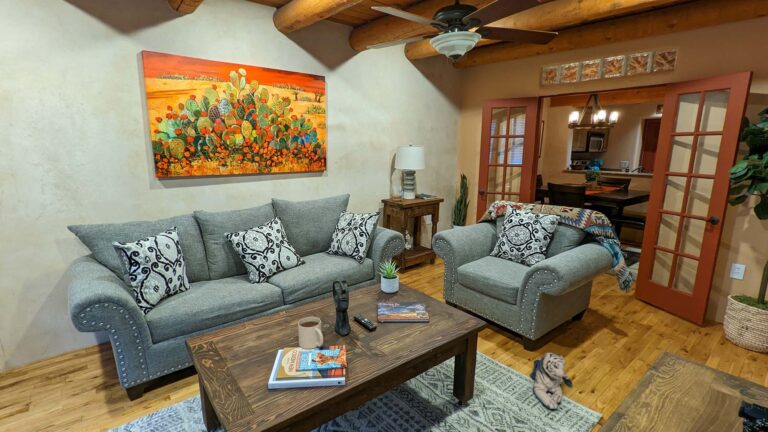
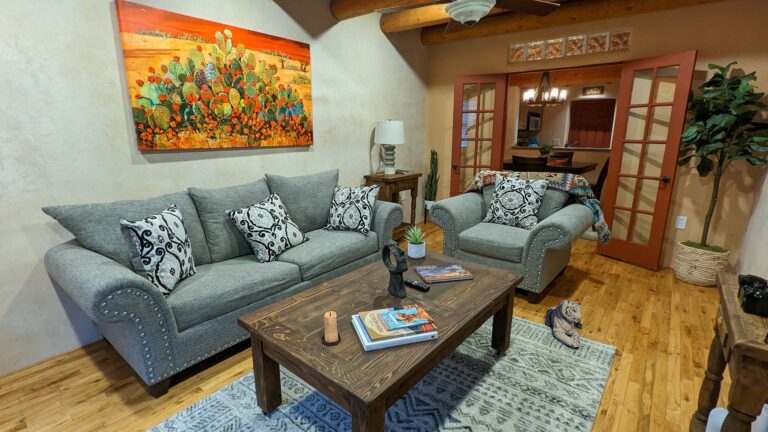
mug: present [298,317,323,349] -> none [364,282,394,312]
candle: none [235,345,255,380] -> present [322,311,341,346]

